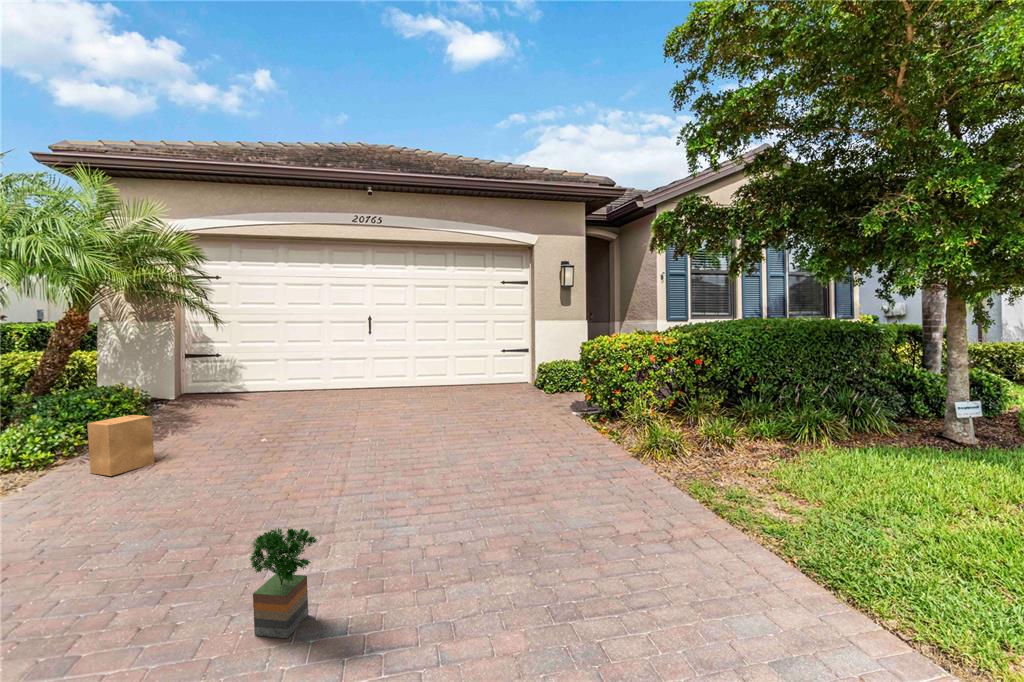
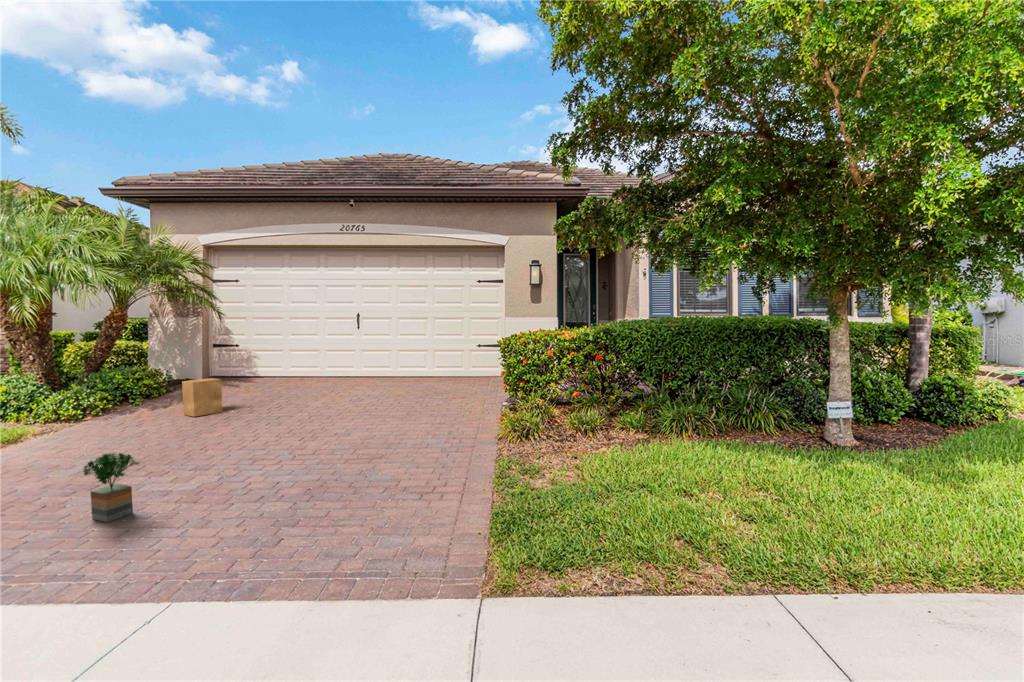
cardboard box: present [87,415,154,476] -> present [182,378,222,417]

